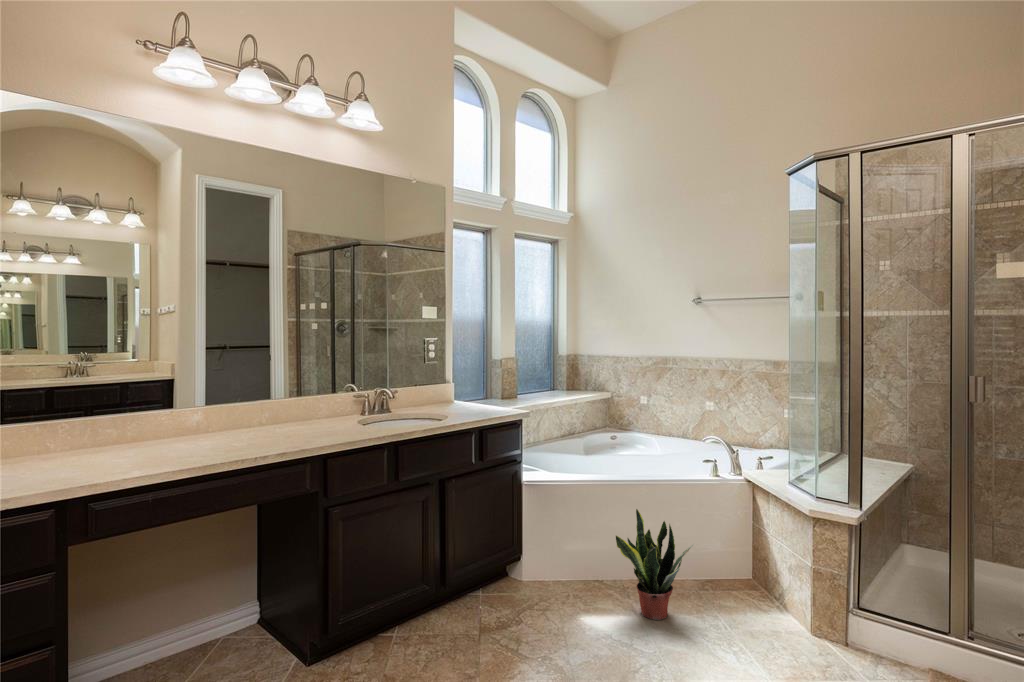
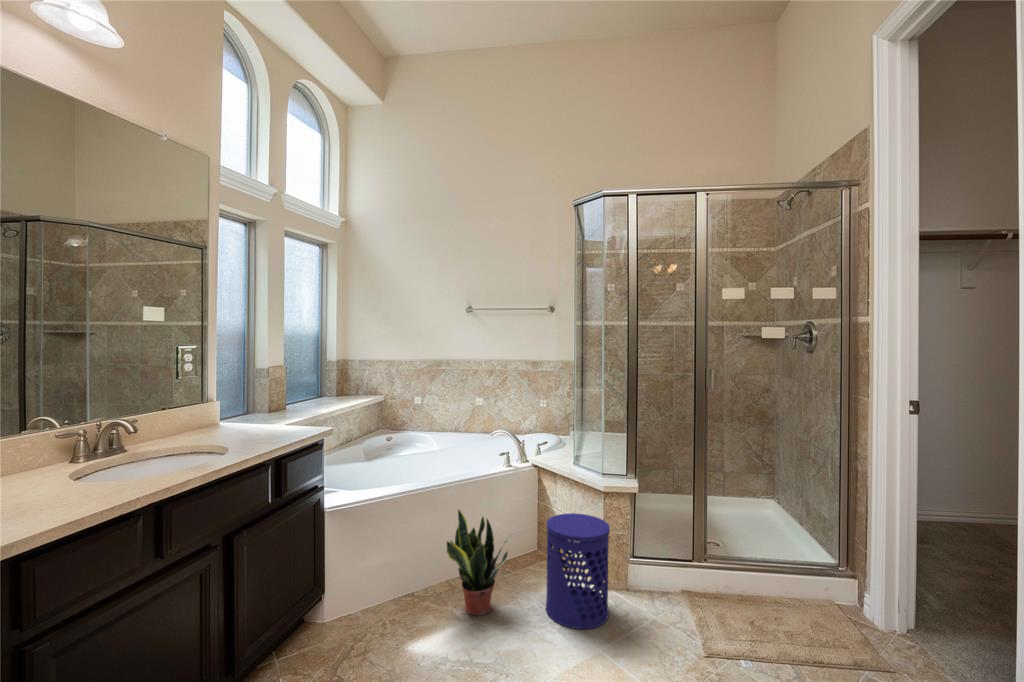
waste bin: none [727,534,806,666] -> present [546,513,610,629]

